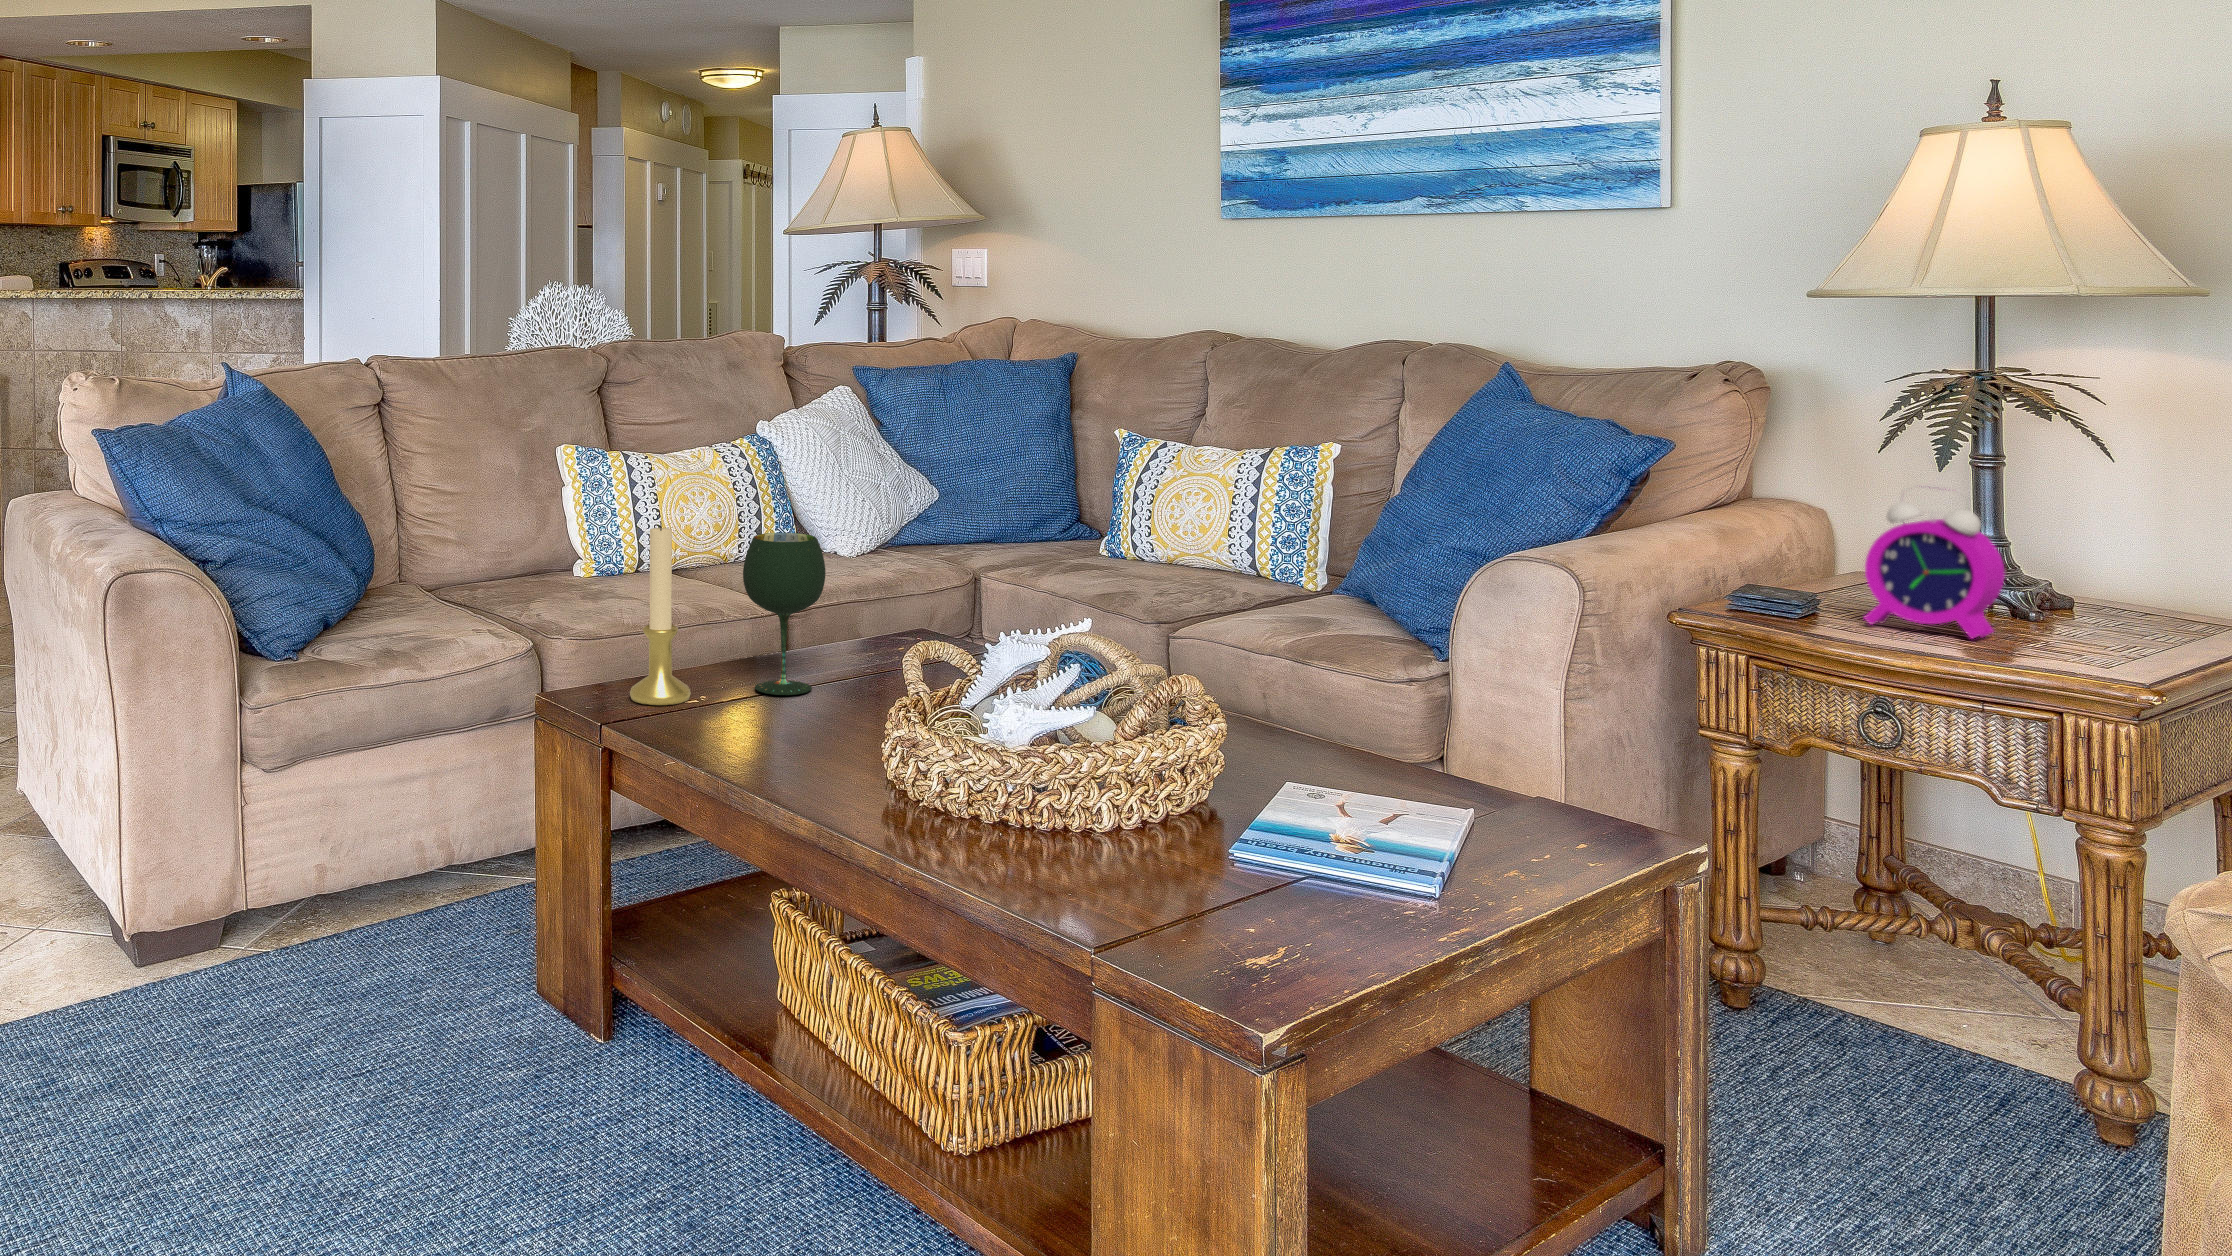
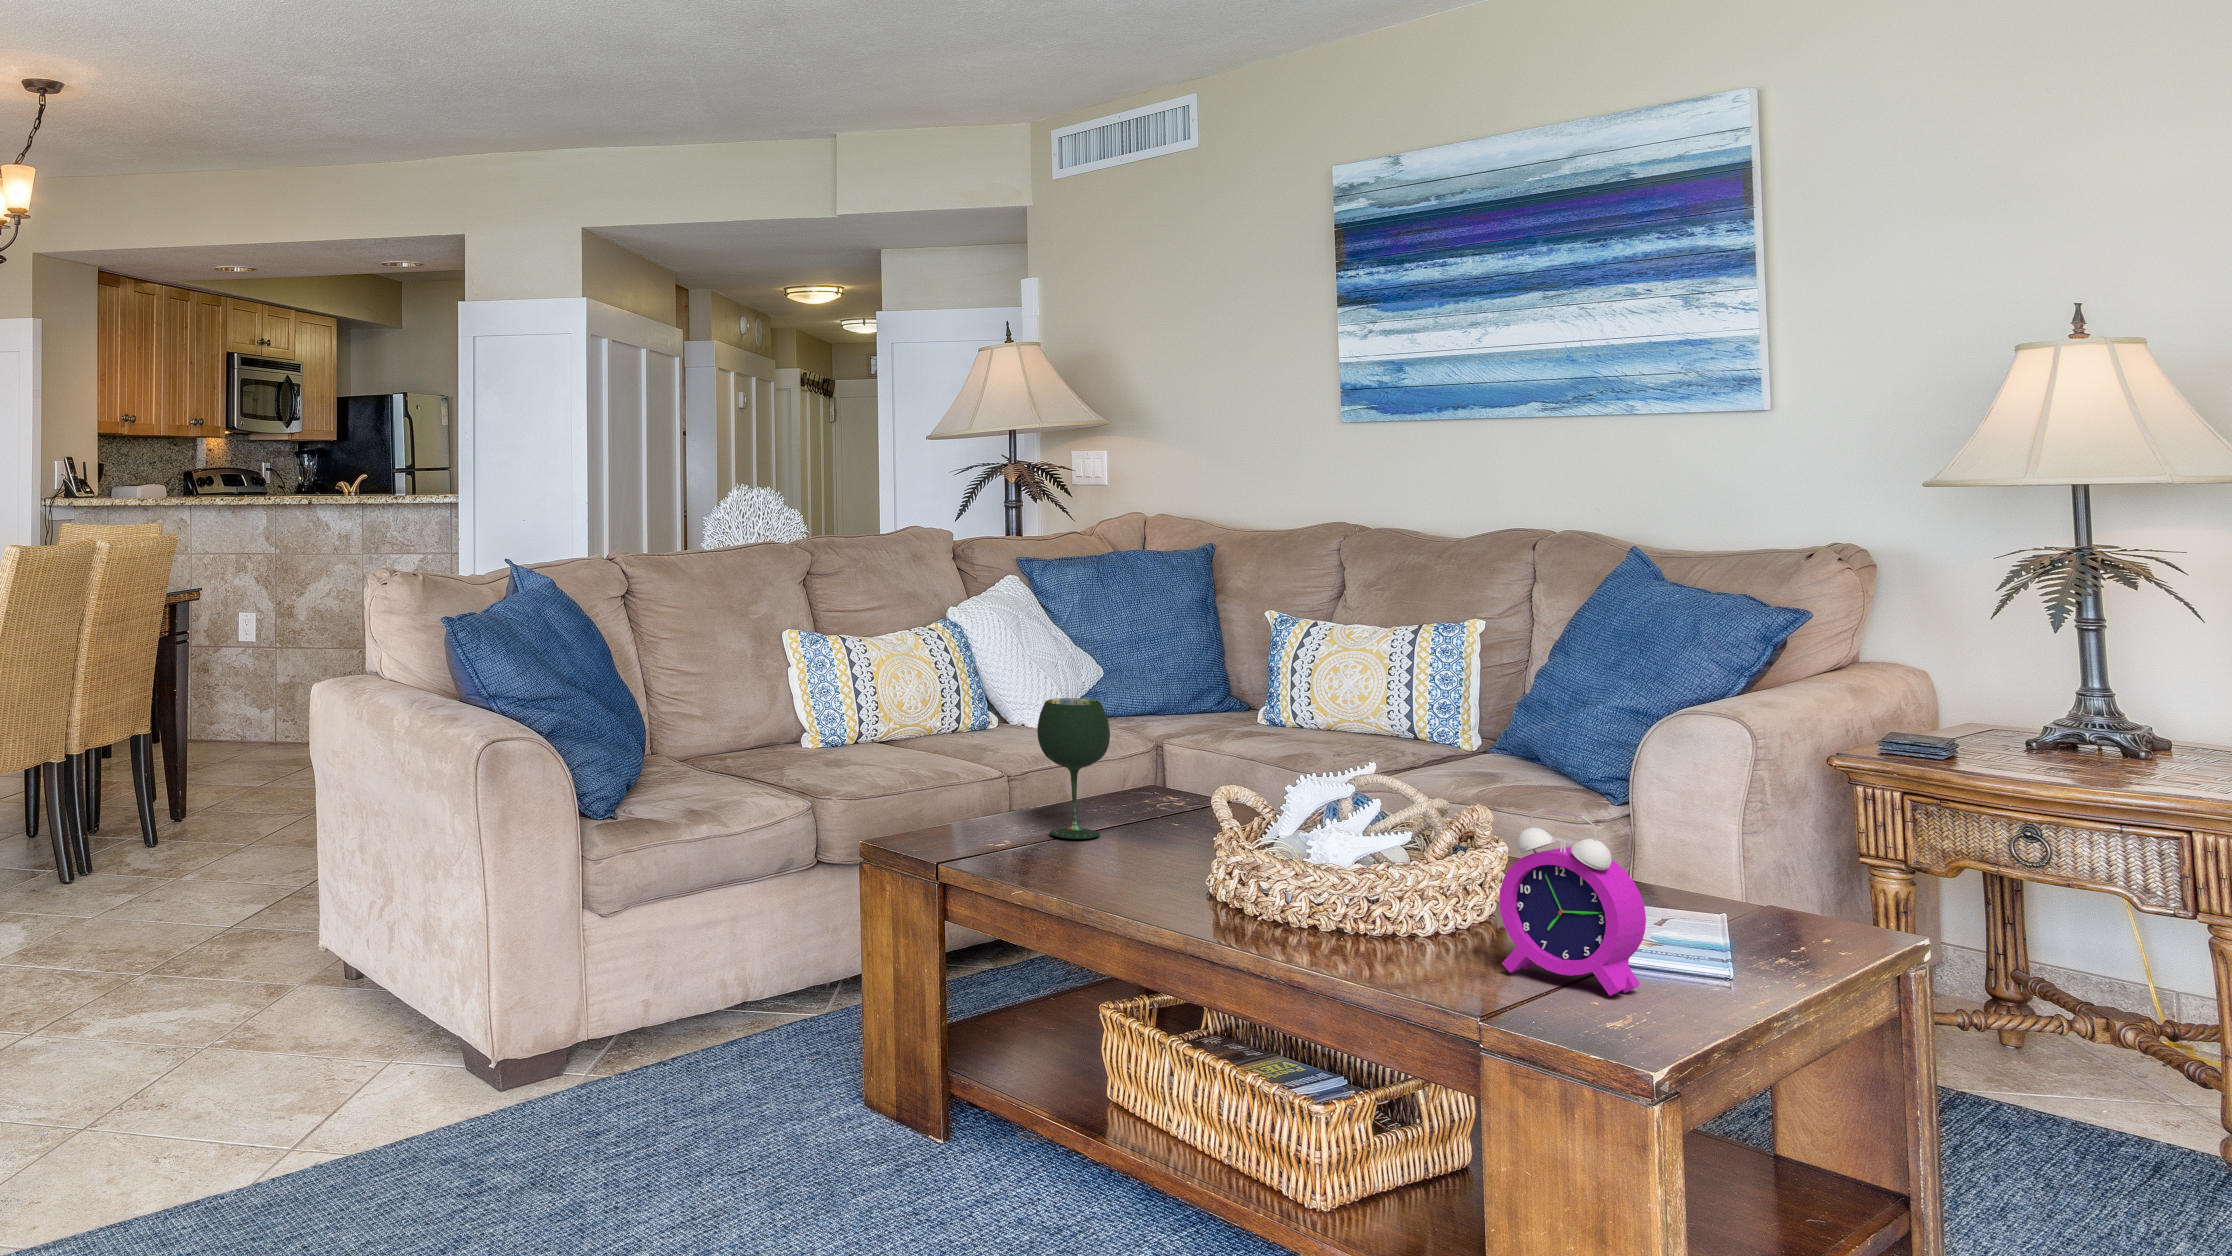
alarm clock: present [1864,485,2005,638] -> present [1499,808,1646,996]
candle holder: present [630,523,691,705] -> none [946,689,999,848]

